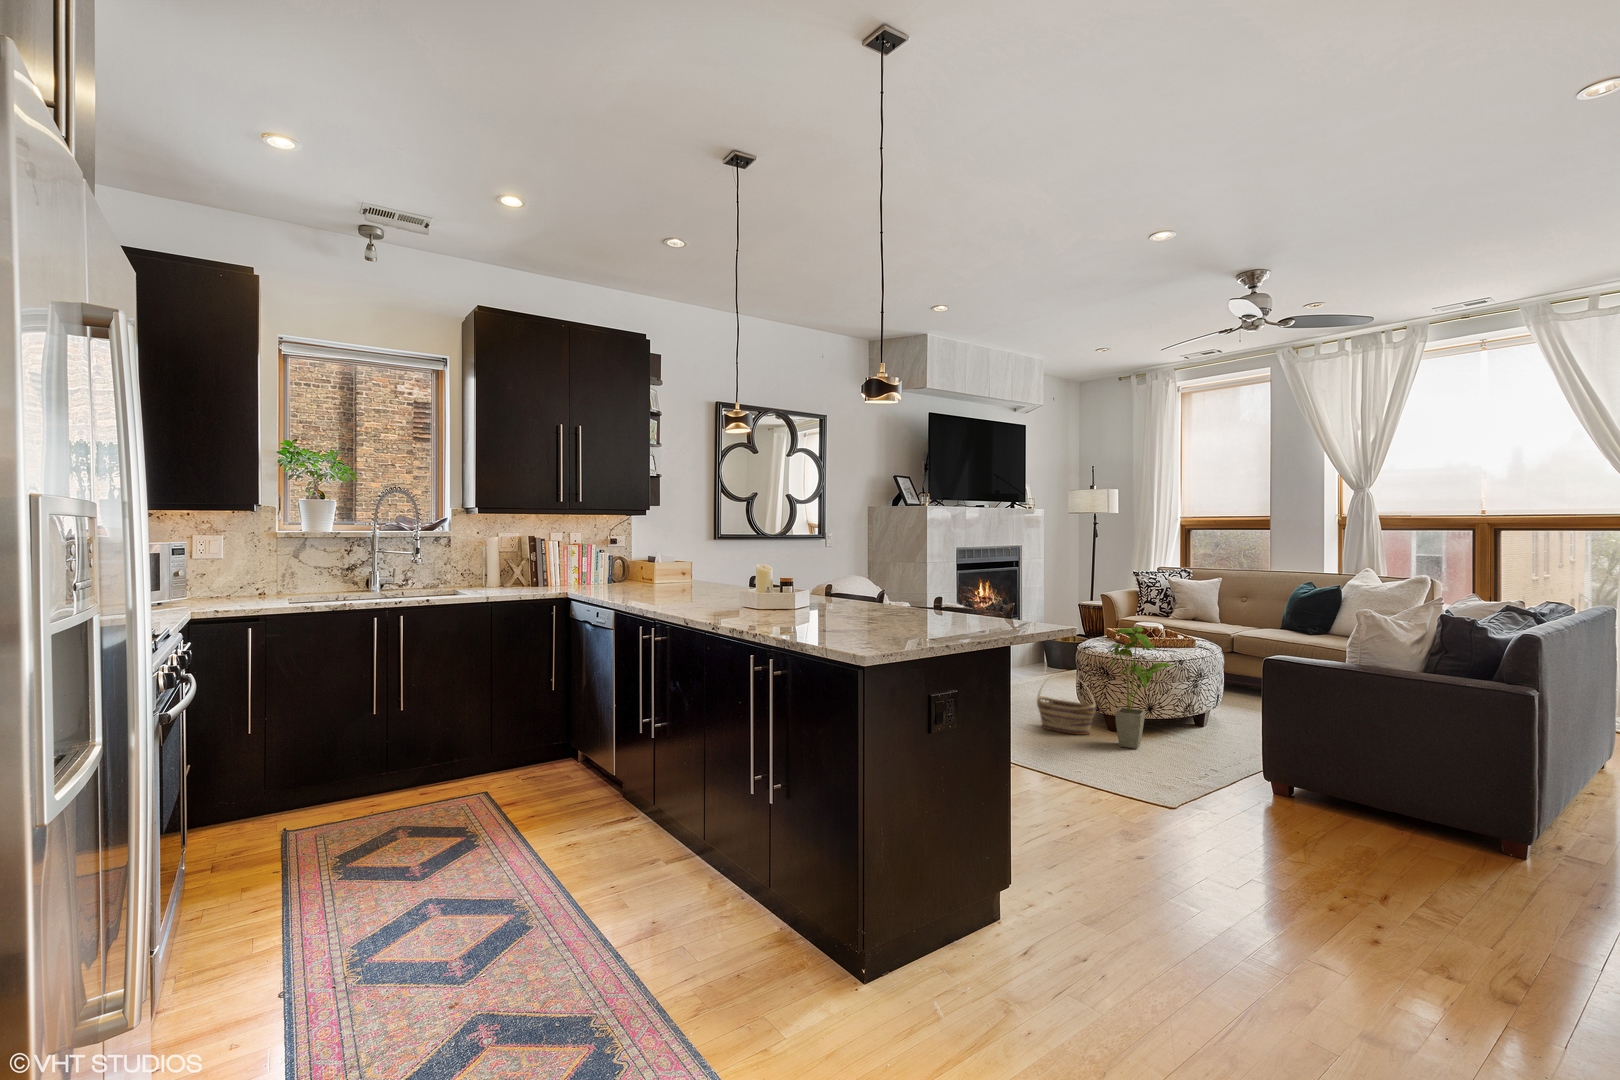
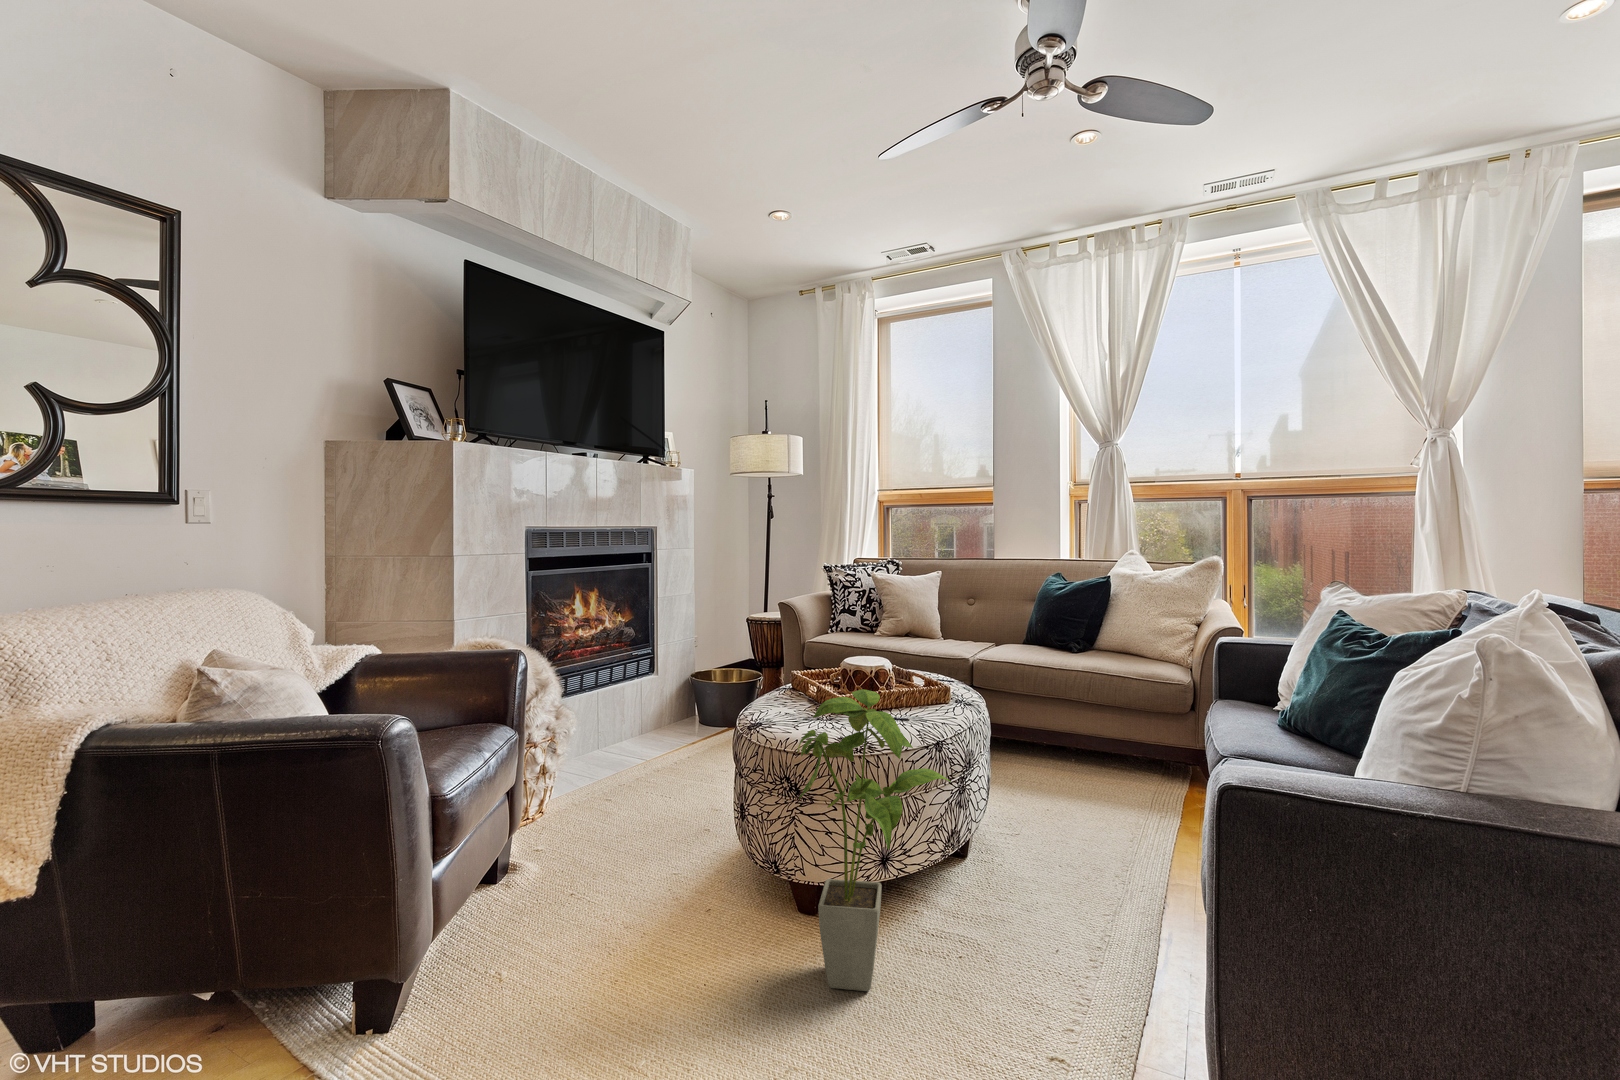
basket: present [1037,688,1096,735] -> none [642,798,772,948]

